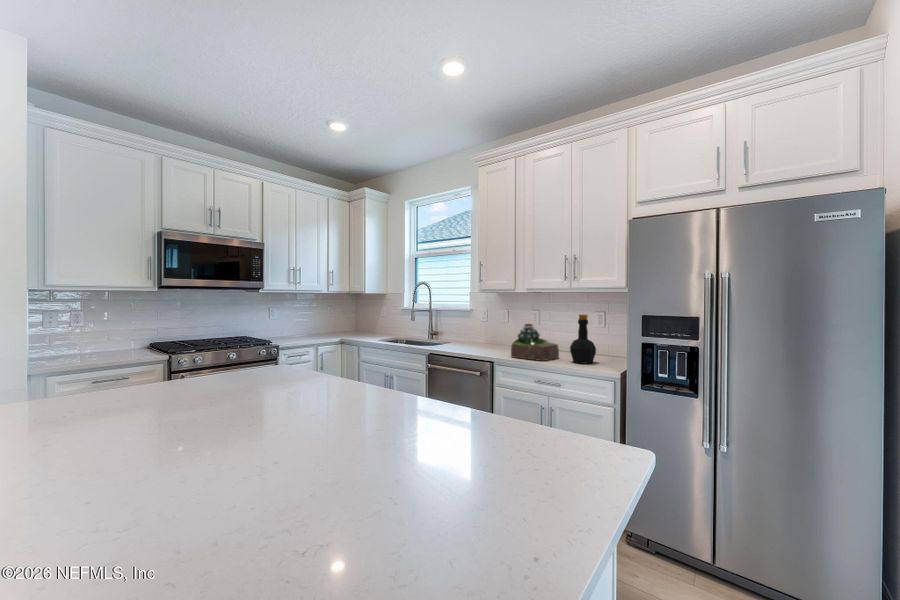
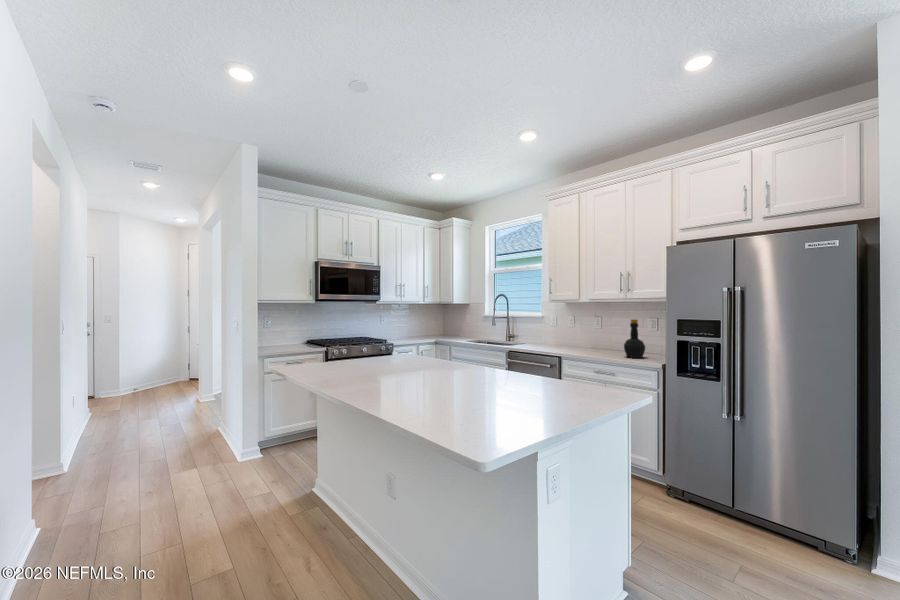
succulent plant: present [511,324,559,361] -> none [576,327,615,356]

